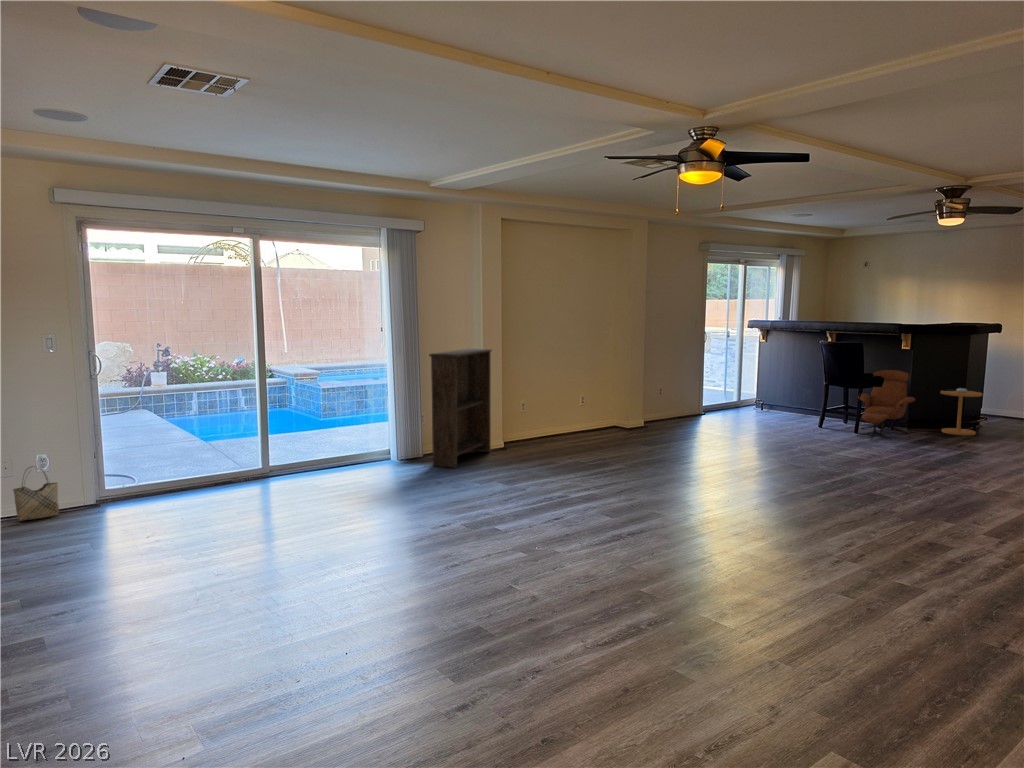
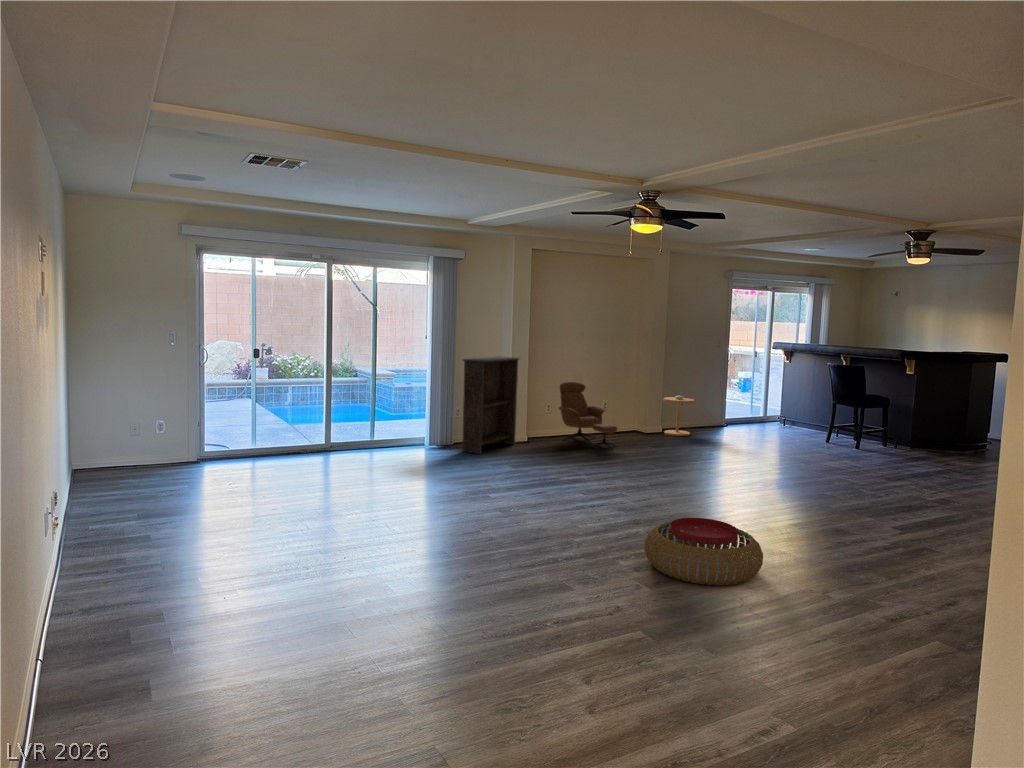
lounge chair: present [858,370,915,439] -> present [559,382,618,449]
side table: present [941,388,982,435] -> present [663,396,695,436]
woven basket: present [13,466,59,521] -> none [142,429,173,468]
pouf: none [739,548,903,644] -> present [644,518,763,585]

